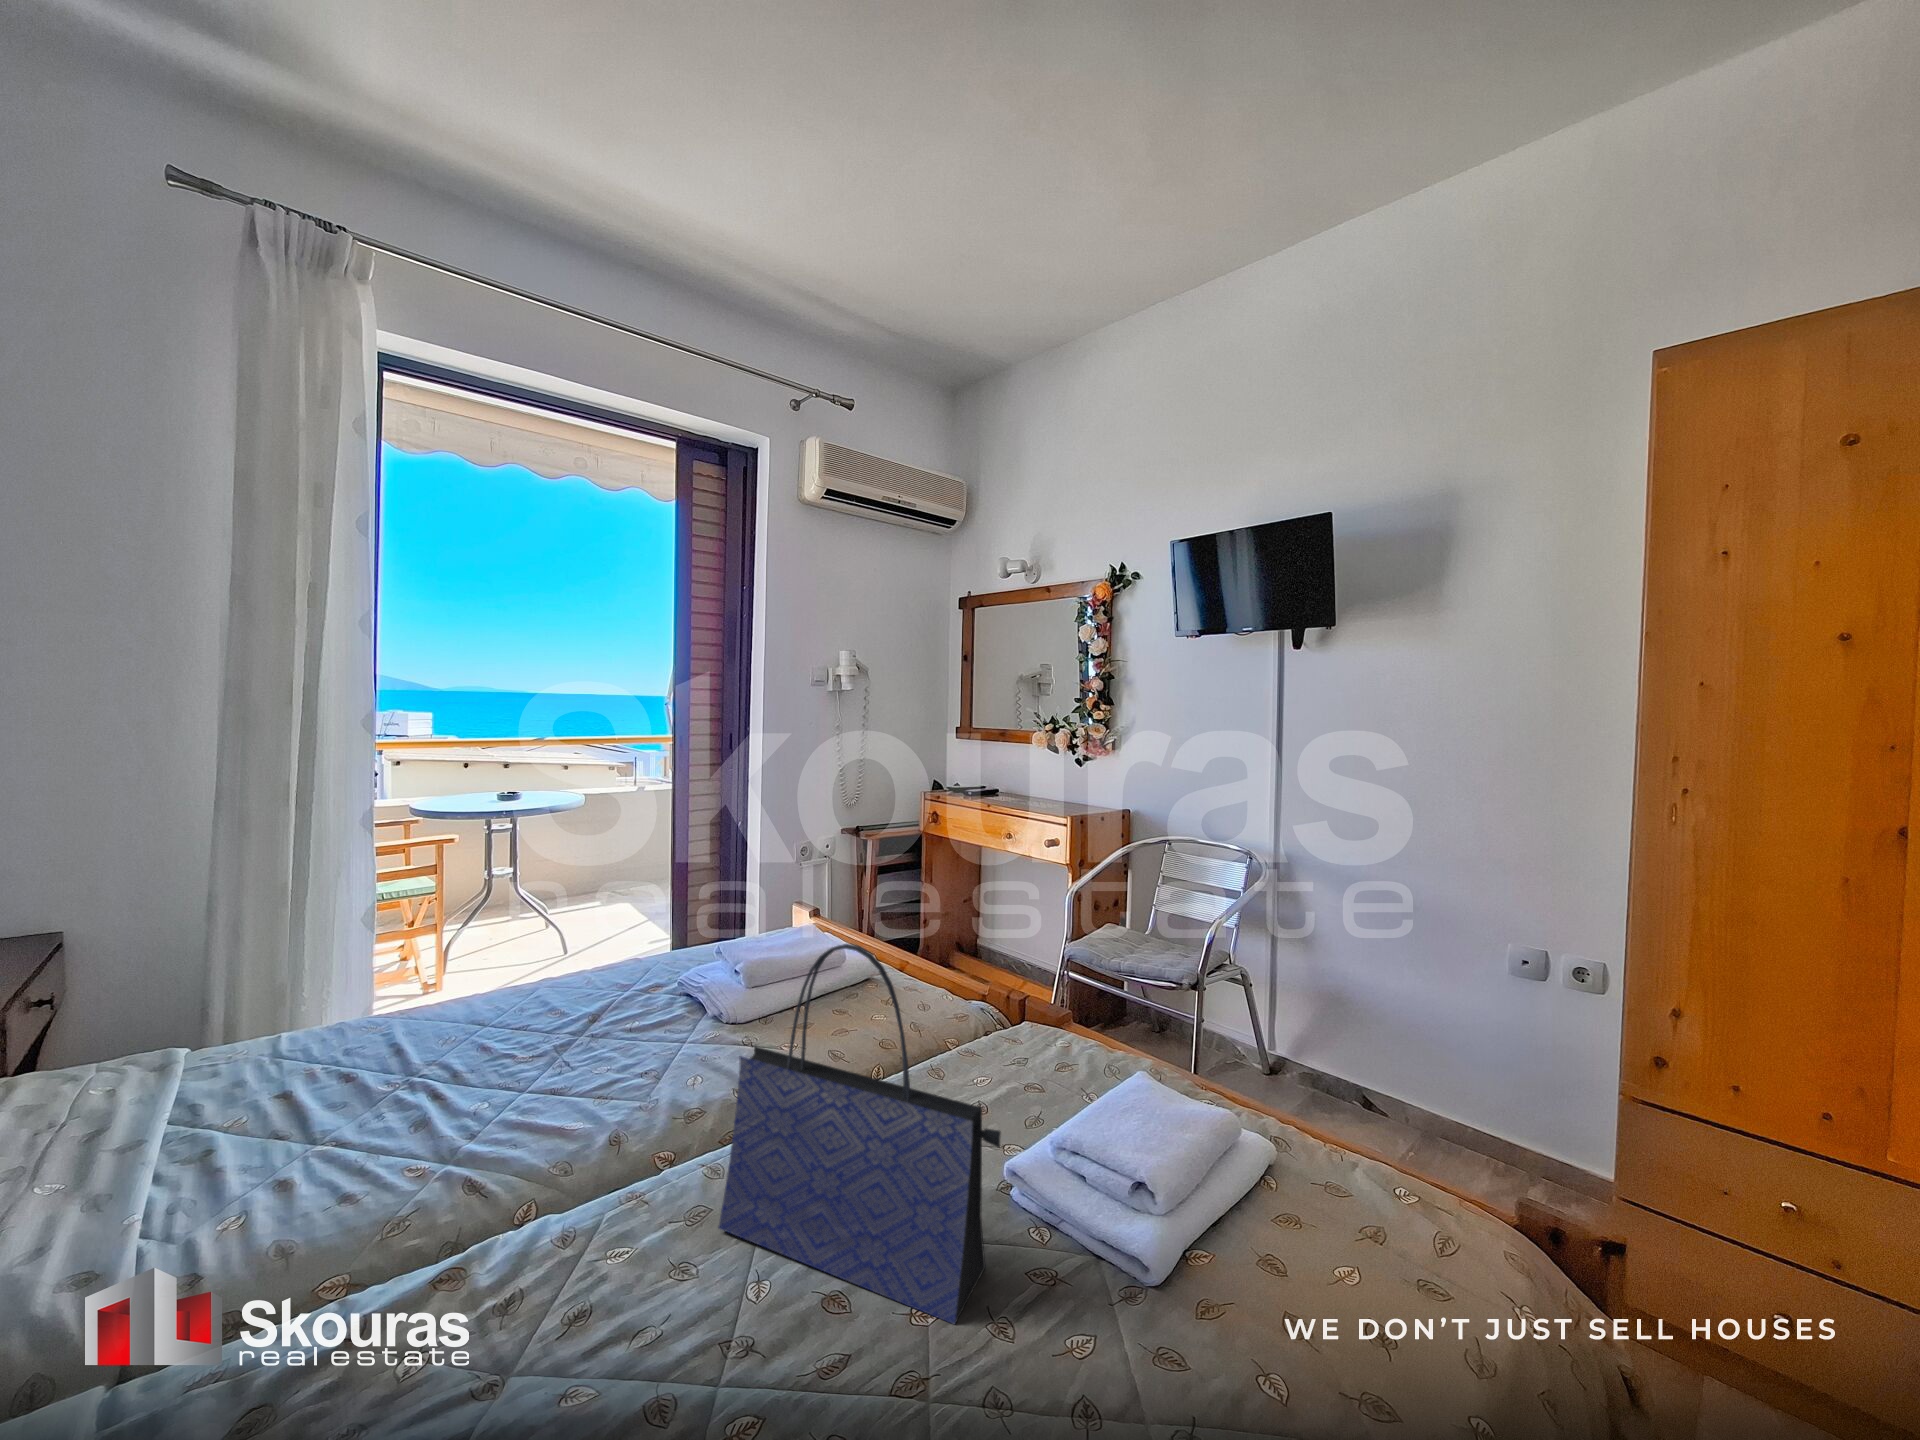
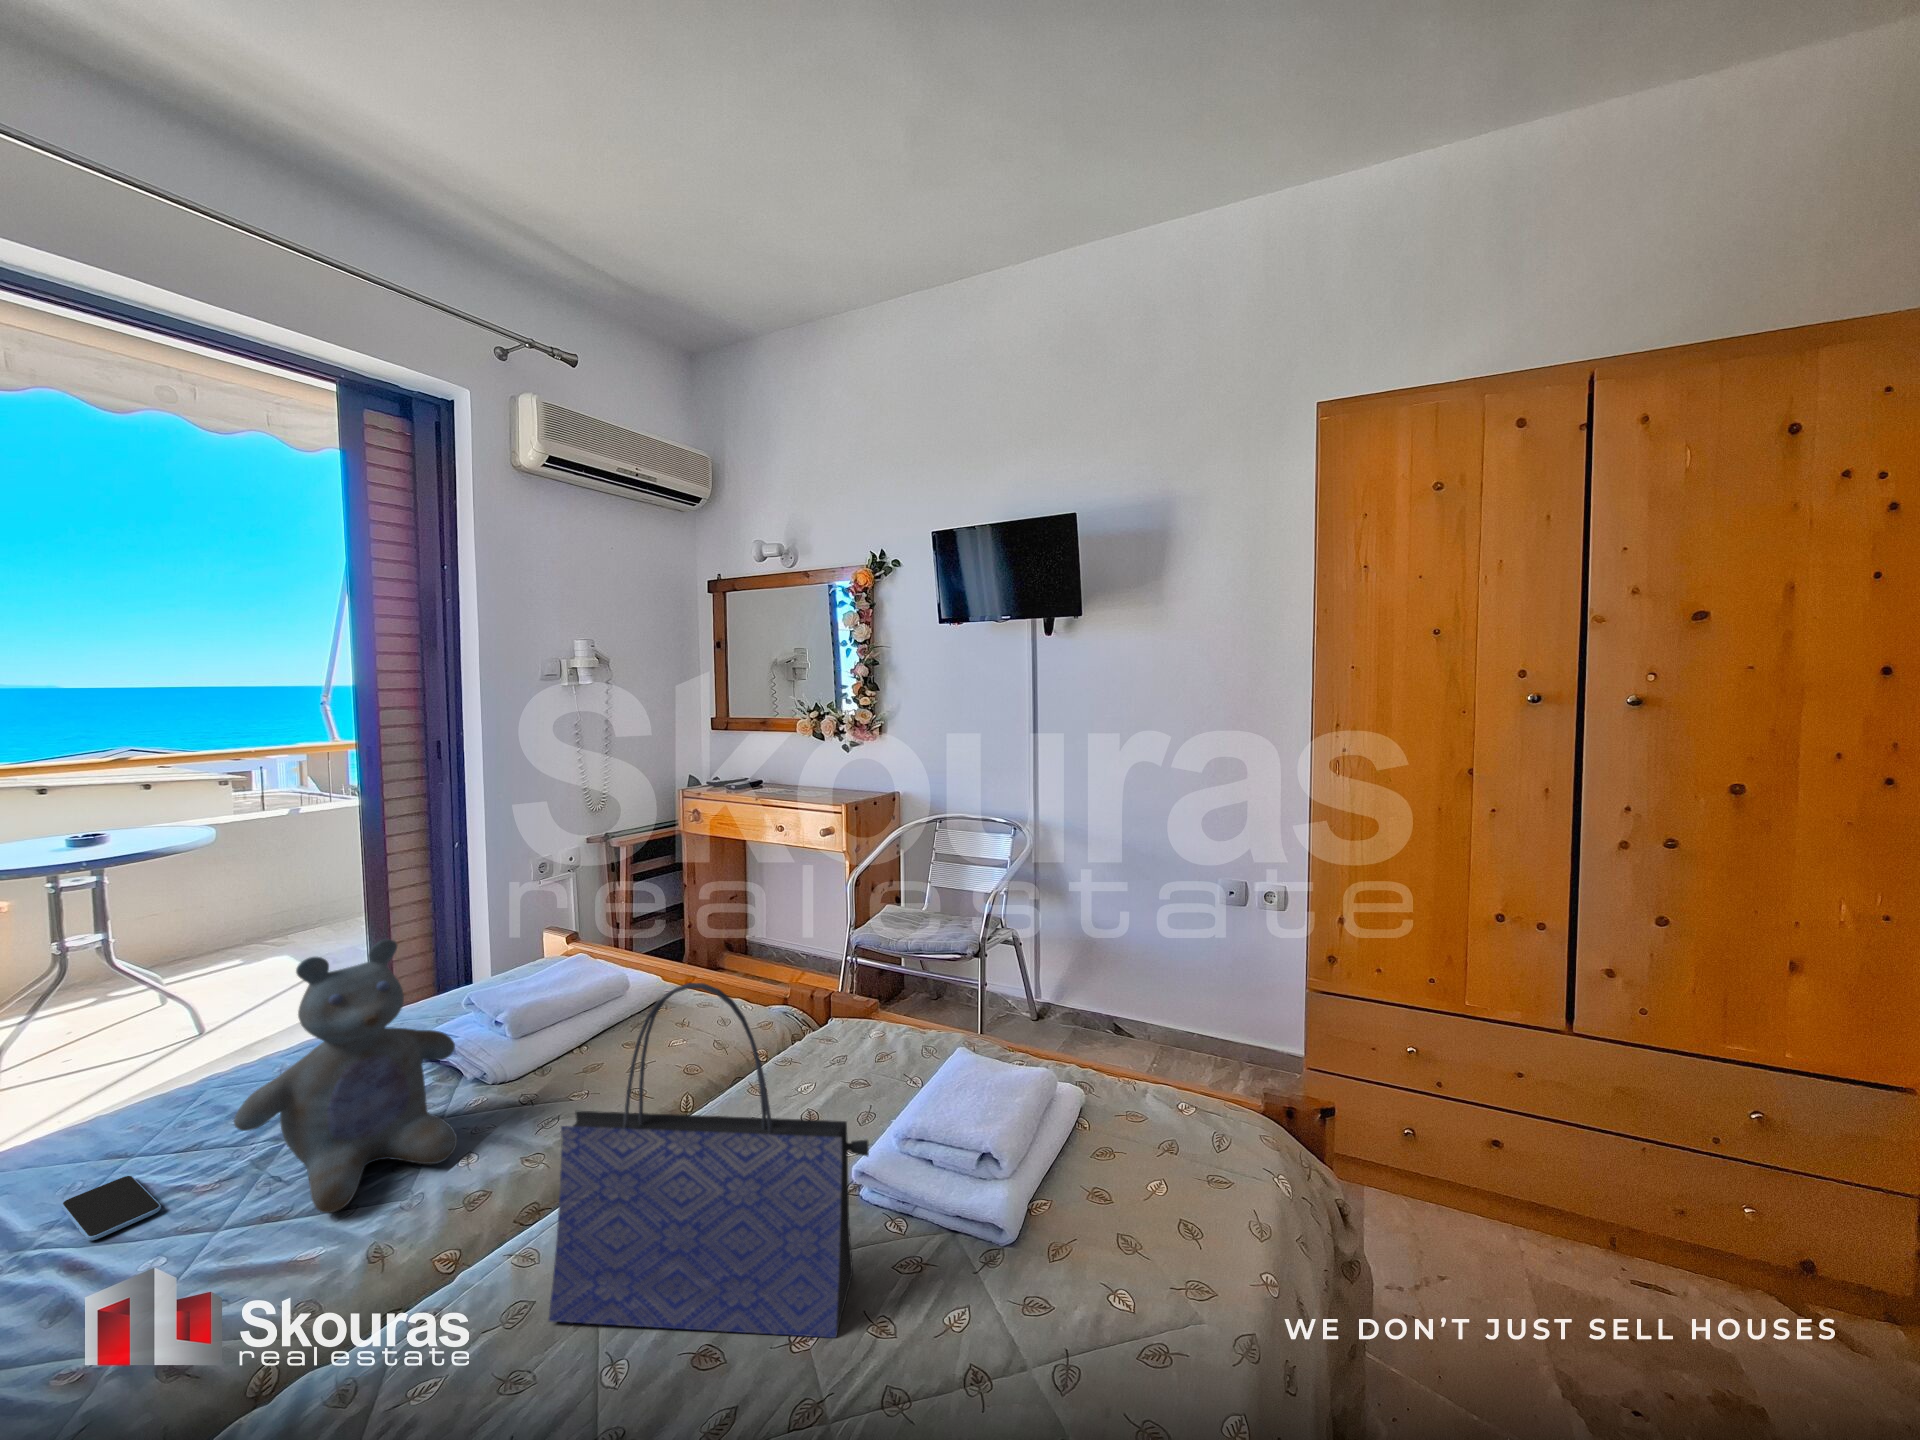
stuffed bear: none [541,882,697,1097] -> present [234,939,457,1213]
smartphone: none [442,1038,495,1079] -> present [61,1176,161,1241]

